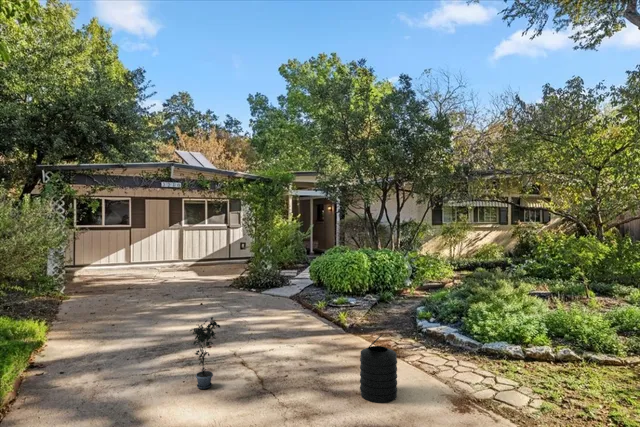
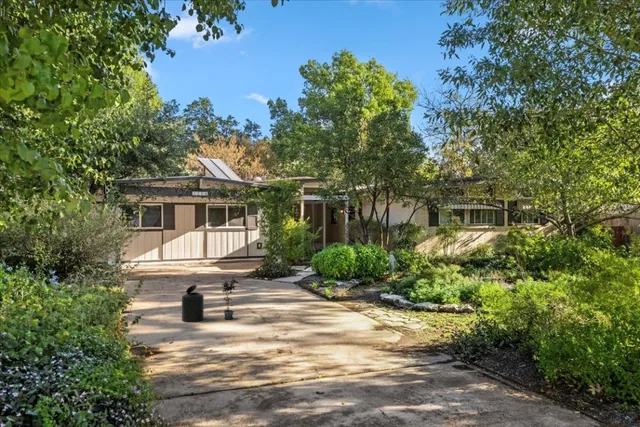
trash can: present [360,335,397,403] -> present [182,285,204,322]

